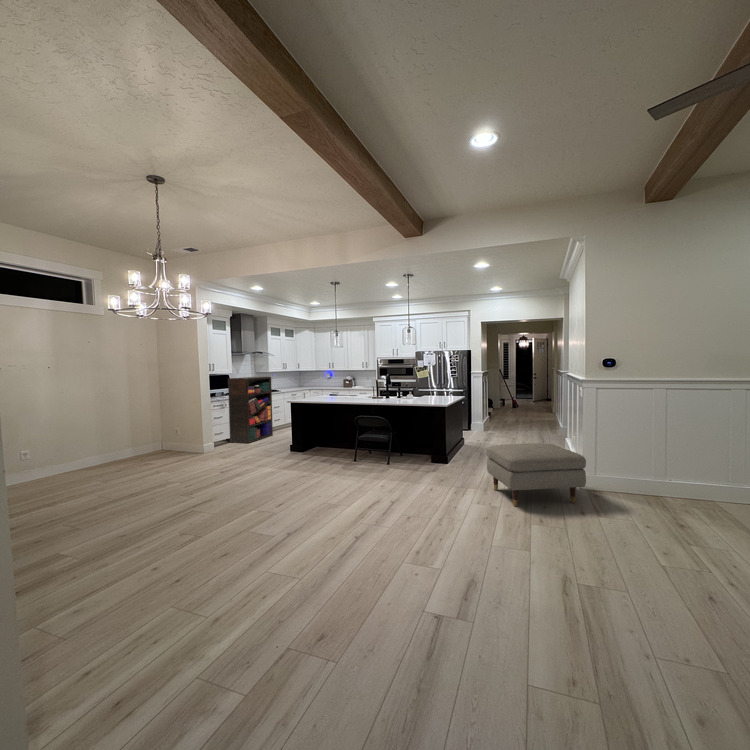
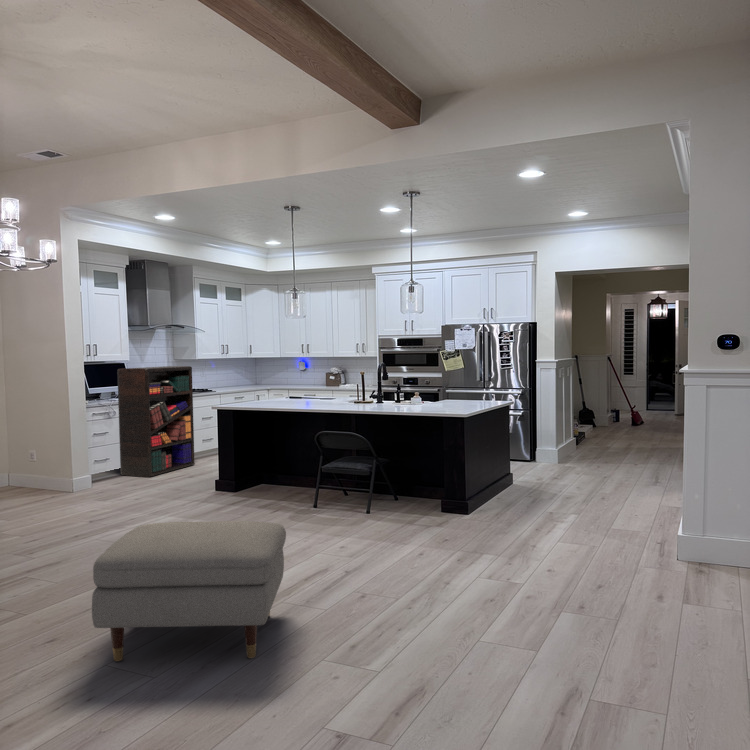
ottoman: present [486,443,586,506] -> present [92,521,286,662]

